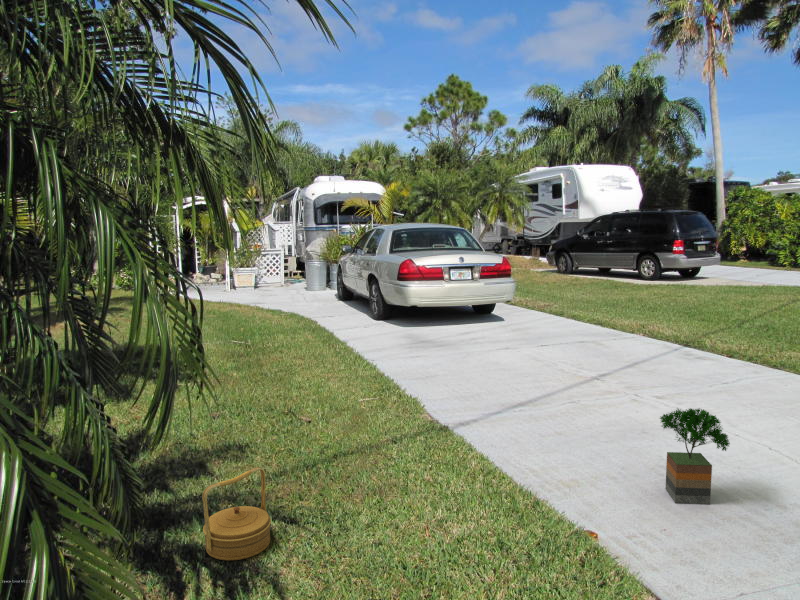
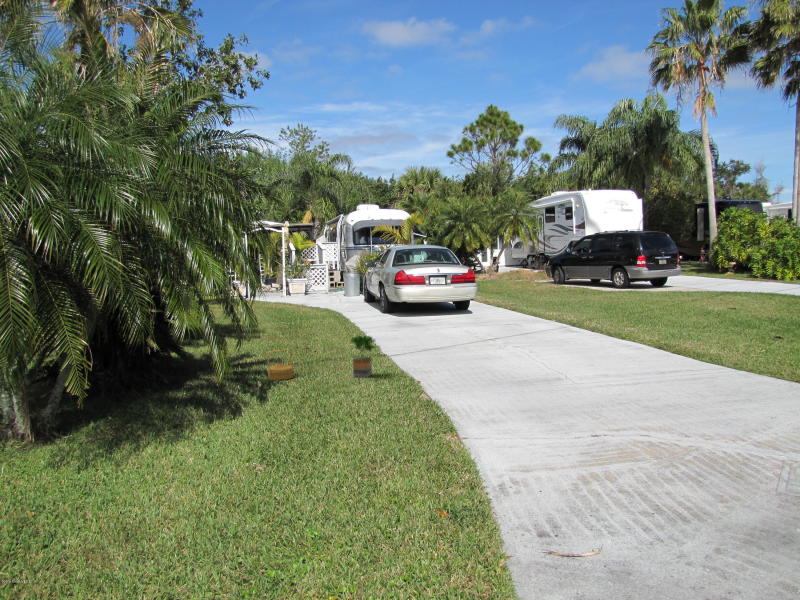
potted tree: present [660,408,730,504] -> present [351,336,375,377]

